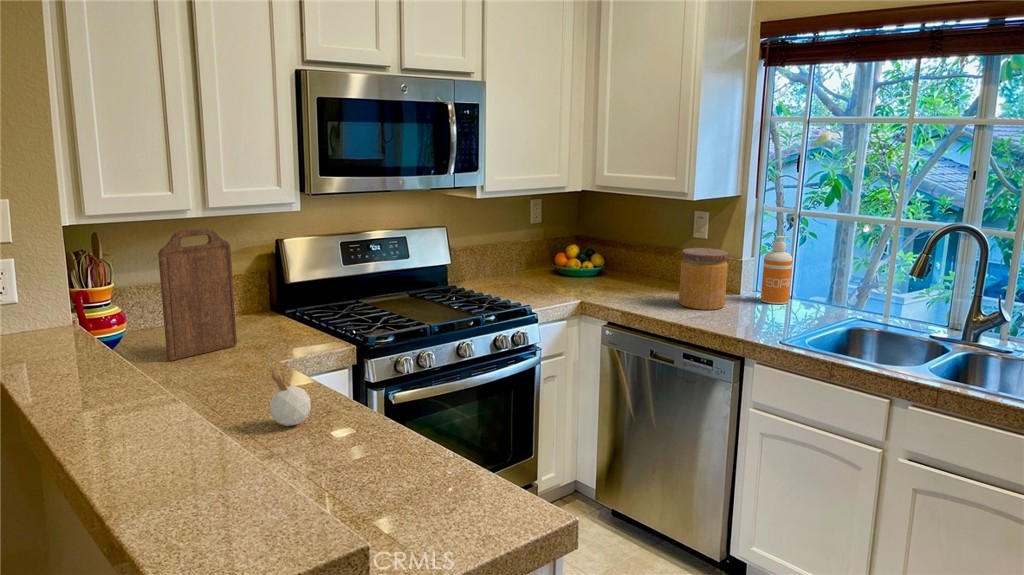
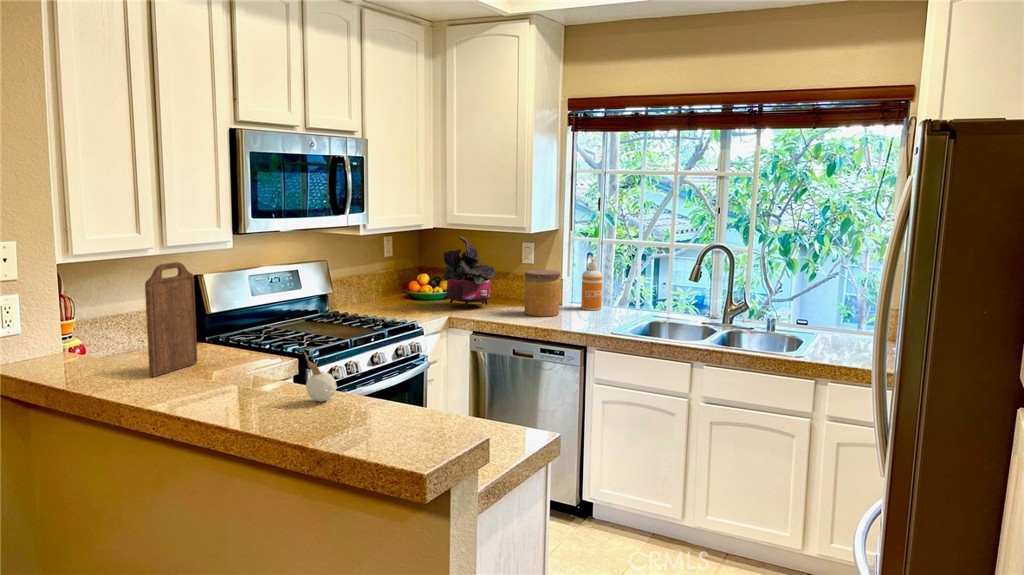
potted plant: none [583,201,655,290] -> present [442,236,496,308]

